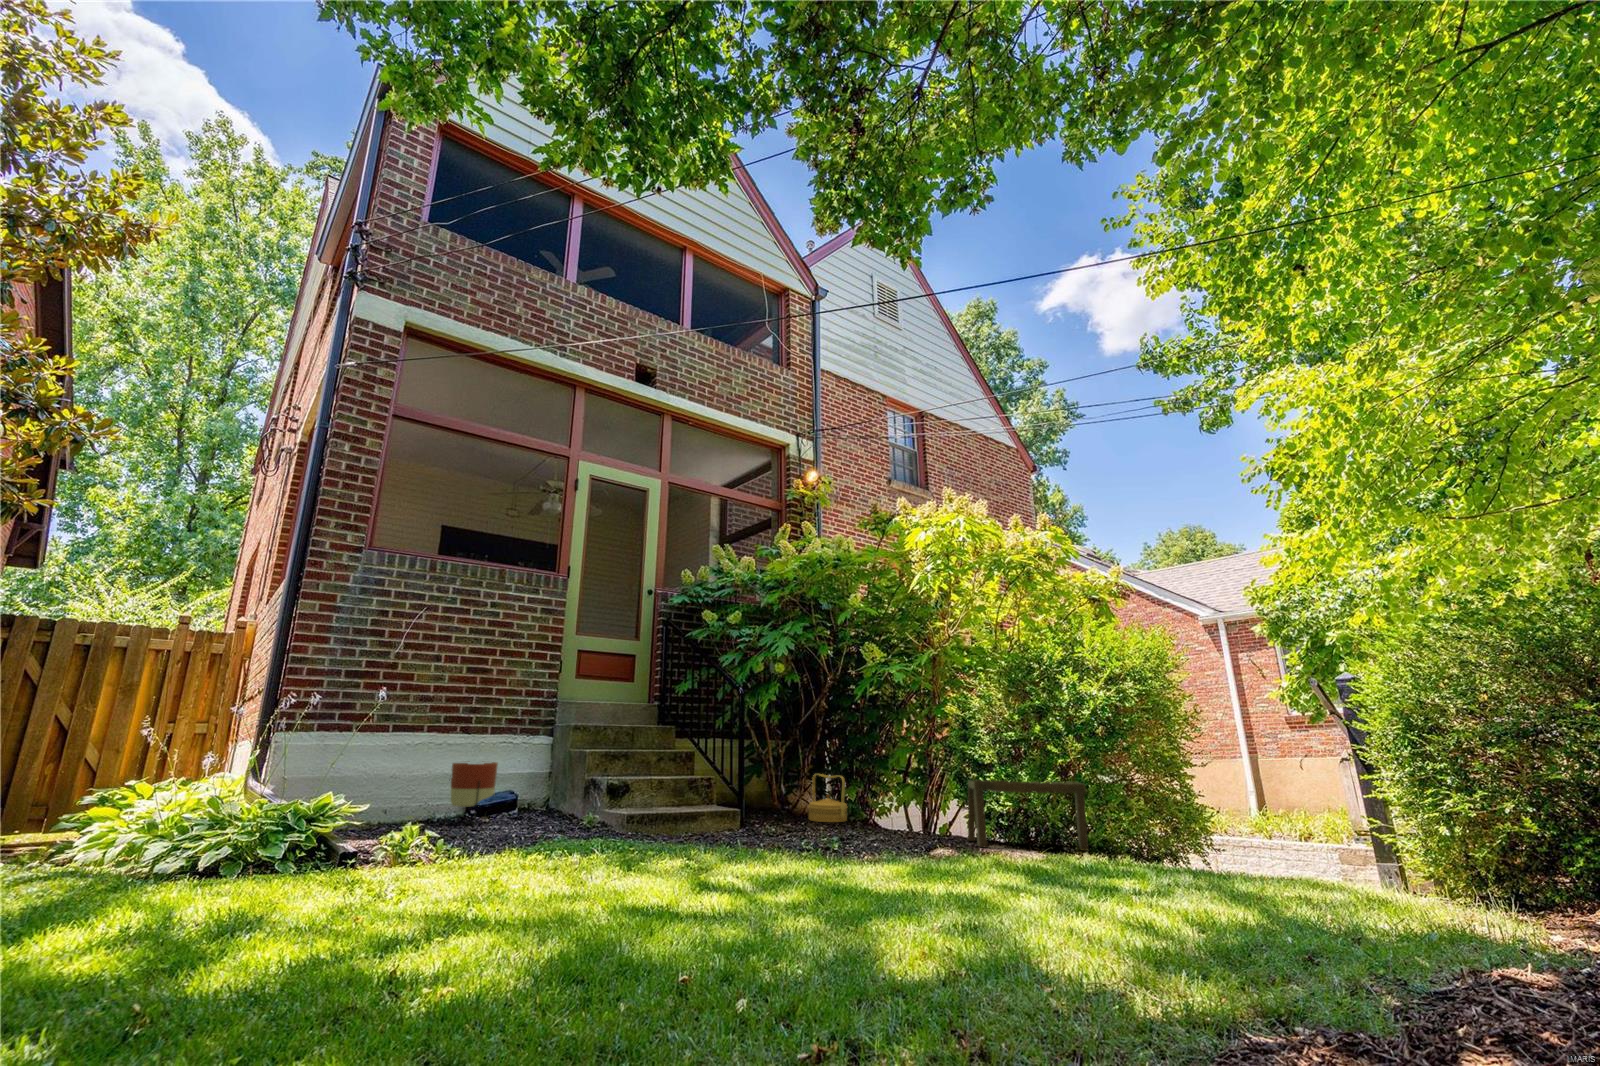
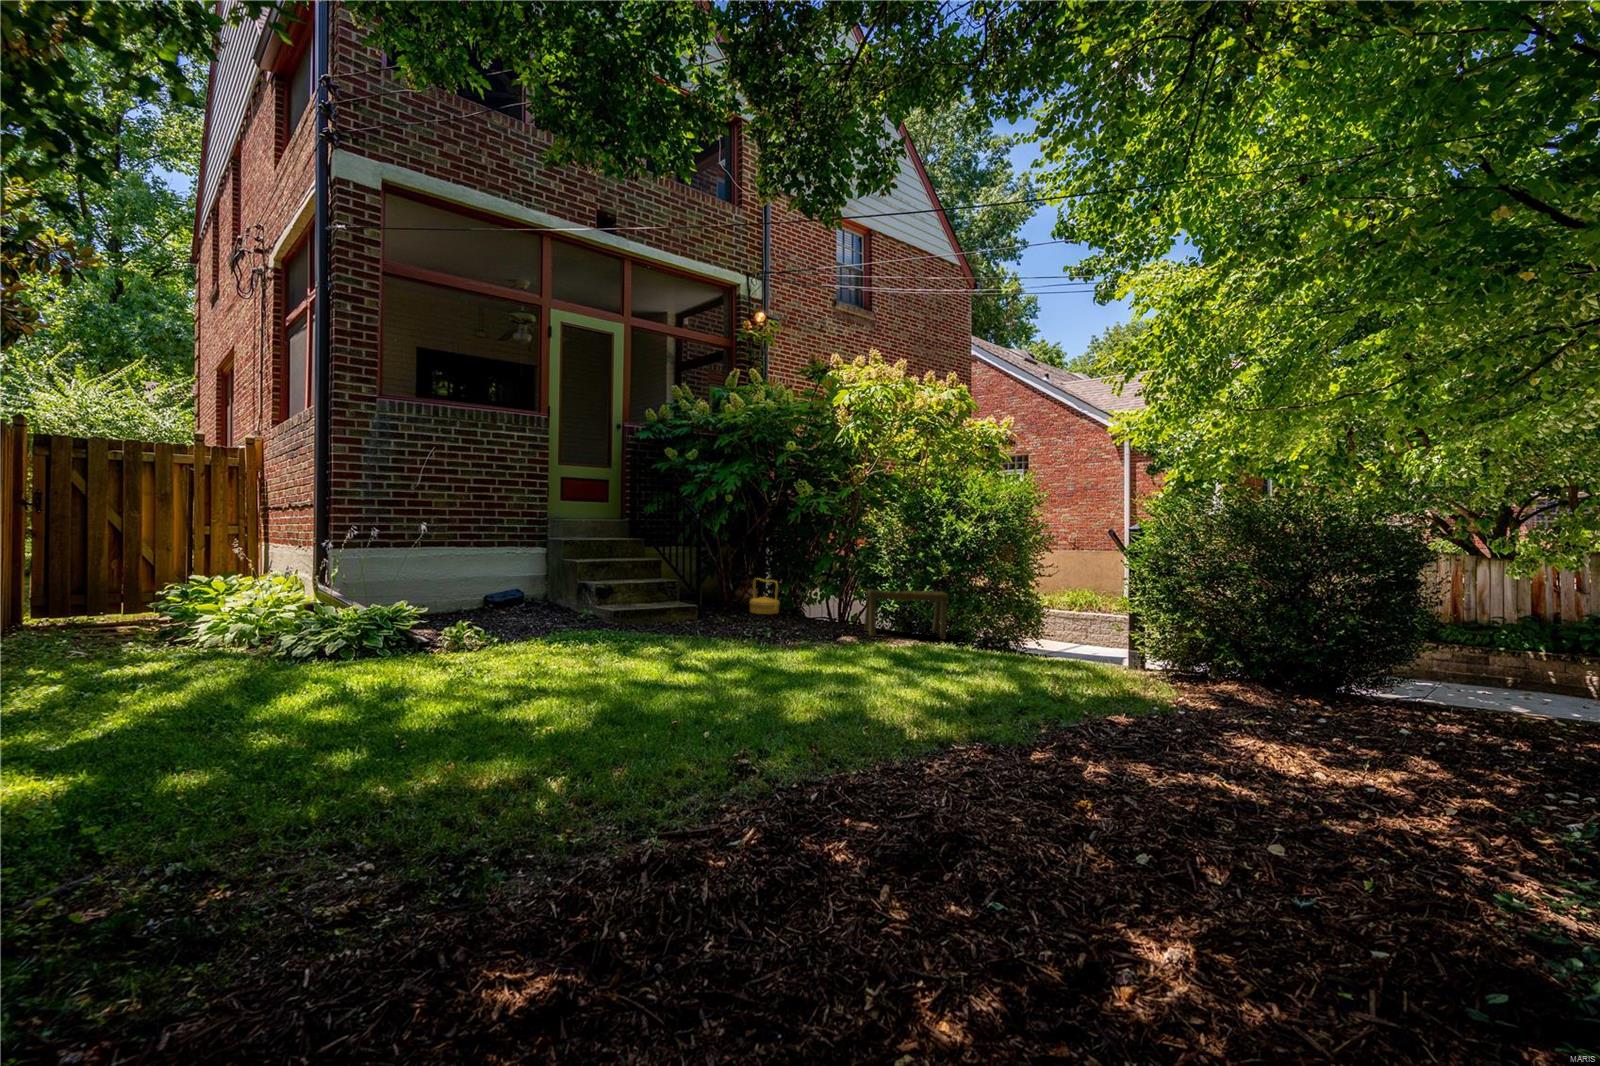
planter: present [444,762,498,818] -> none [471,569,508,617]

